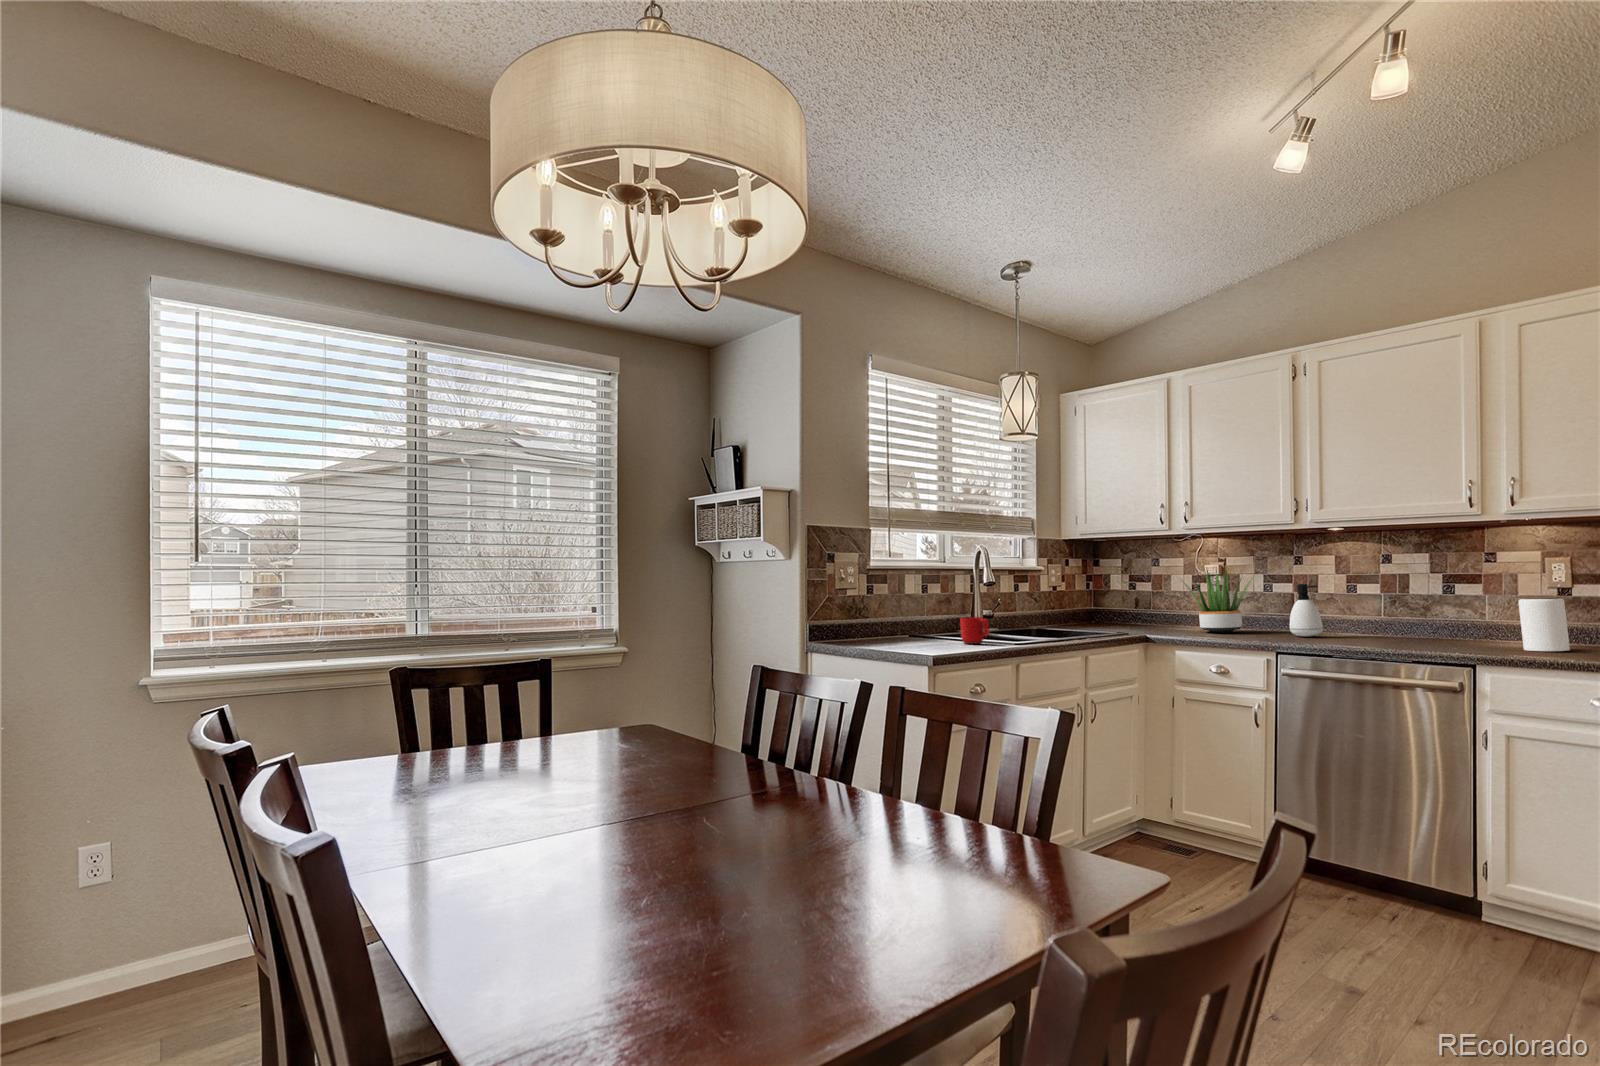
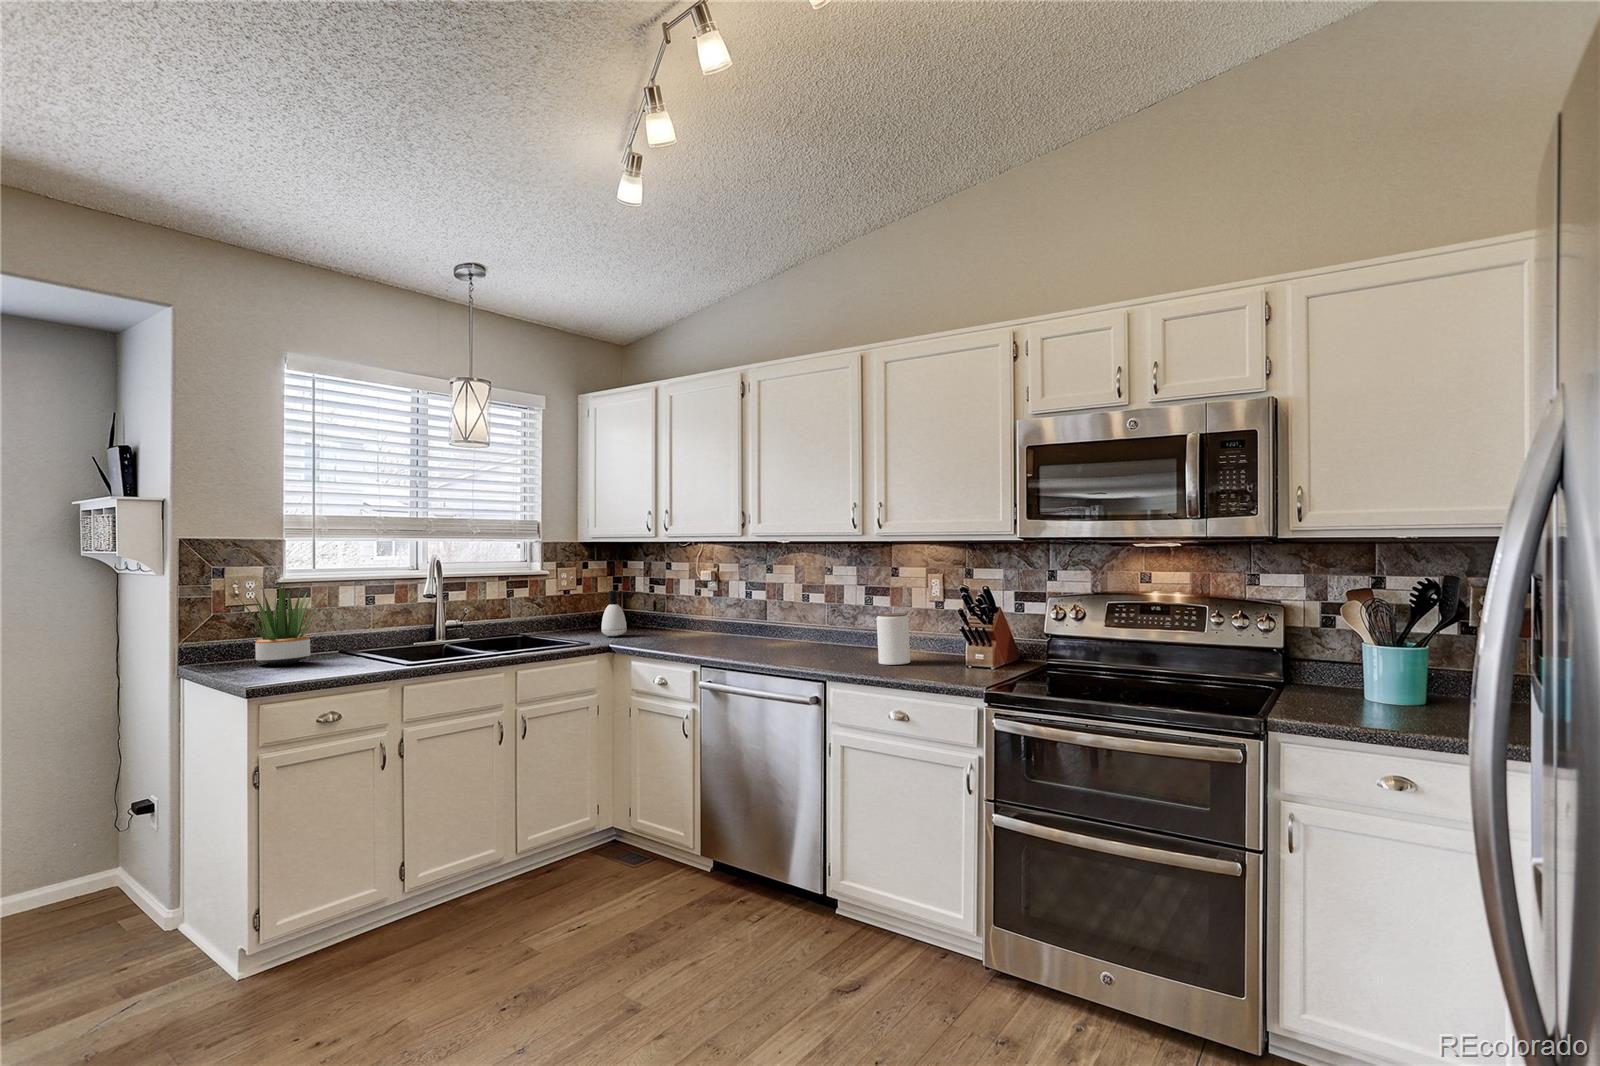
potted plant: present [1181,566,1256,633] -> present [240,582,323,665]
soap dispenser: present [1290,584,1323,637] -> present [602,590,627,636]
mug: present [960,617,989,644] -> none [340,640,368,671]

